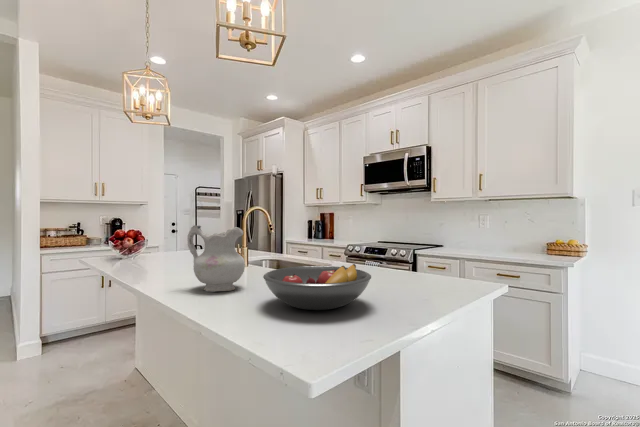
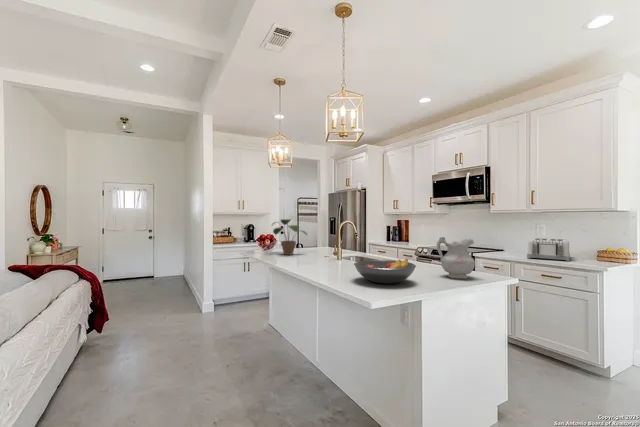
potted plant: none [133,205,195,261] -> present [272,219,307,255]
ceramic pitcher: present [187,225,245,292] -> present [437,237,475,279]
toaster: none [478,231,525,257] -> present [527,238,570,261]

